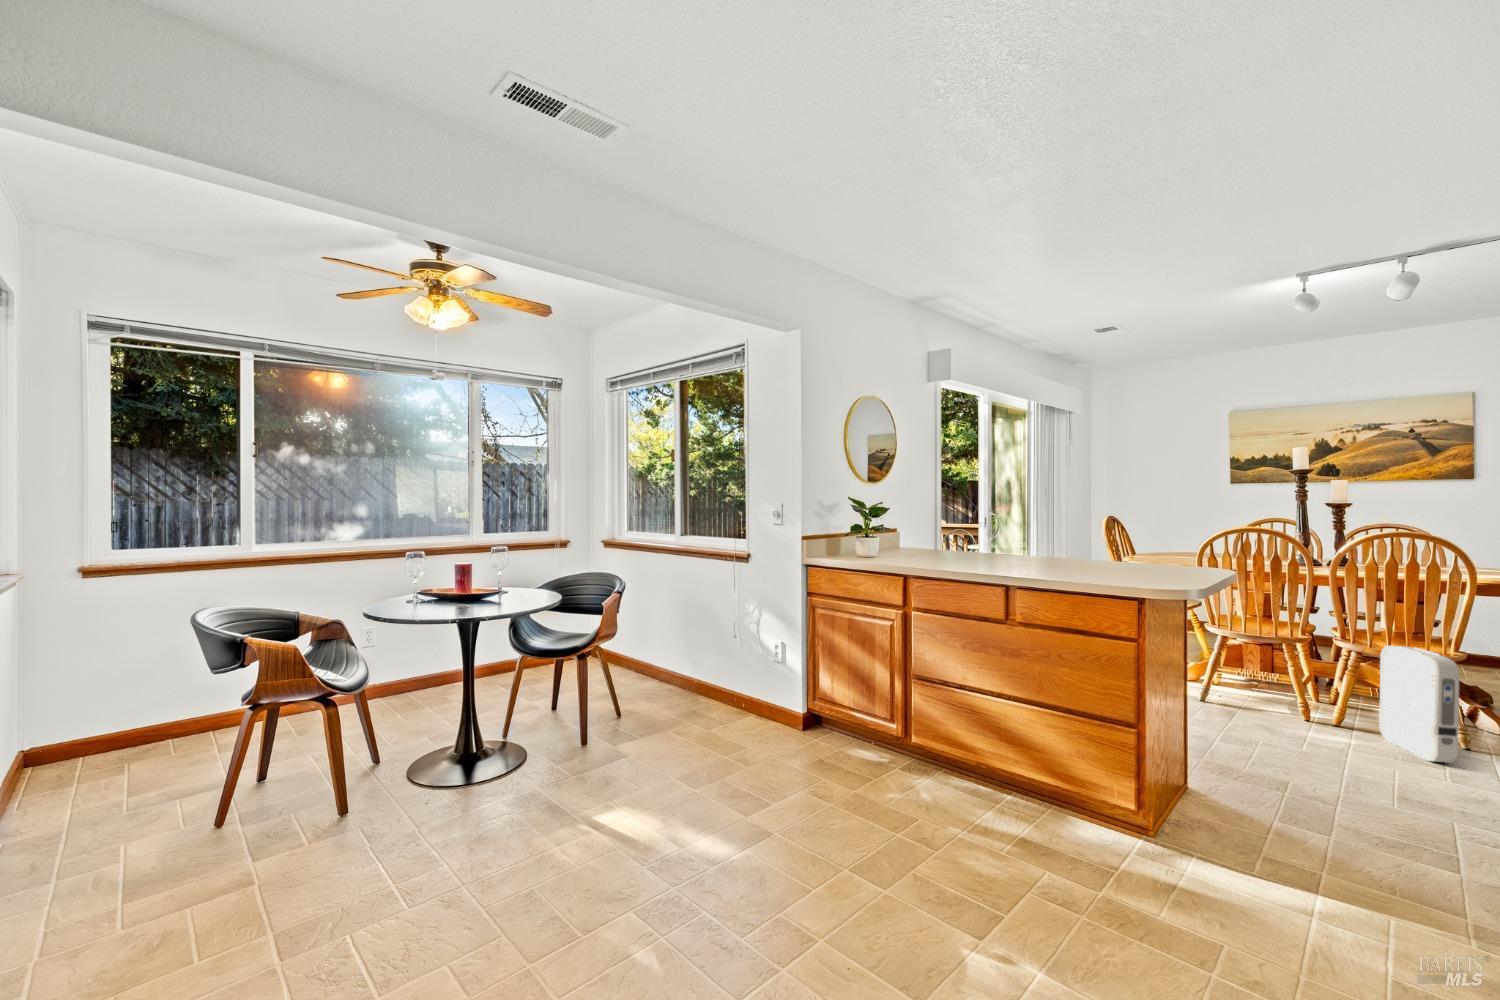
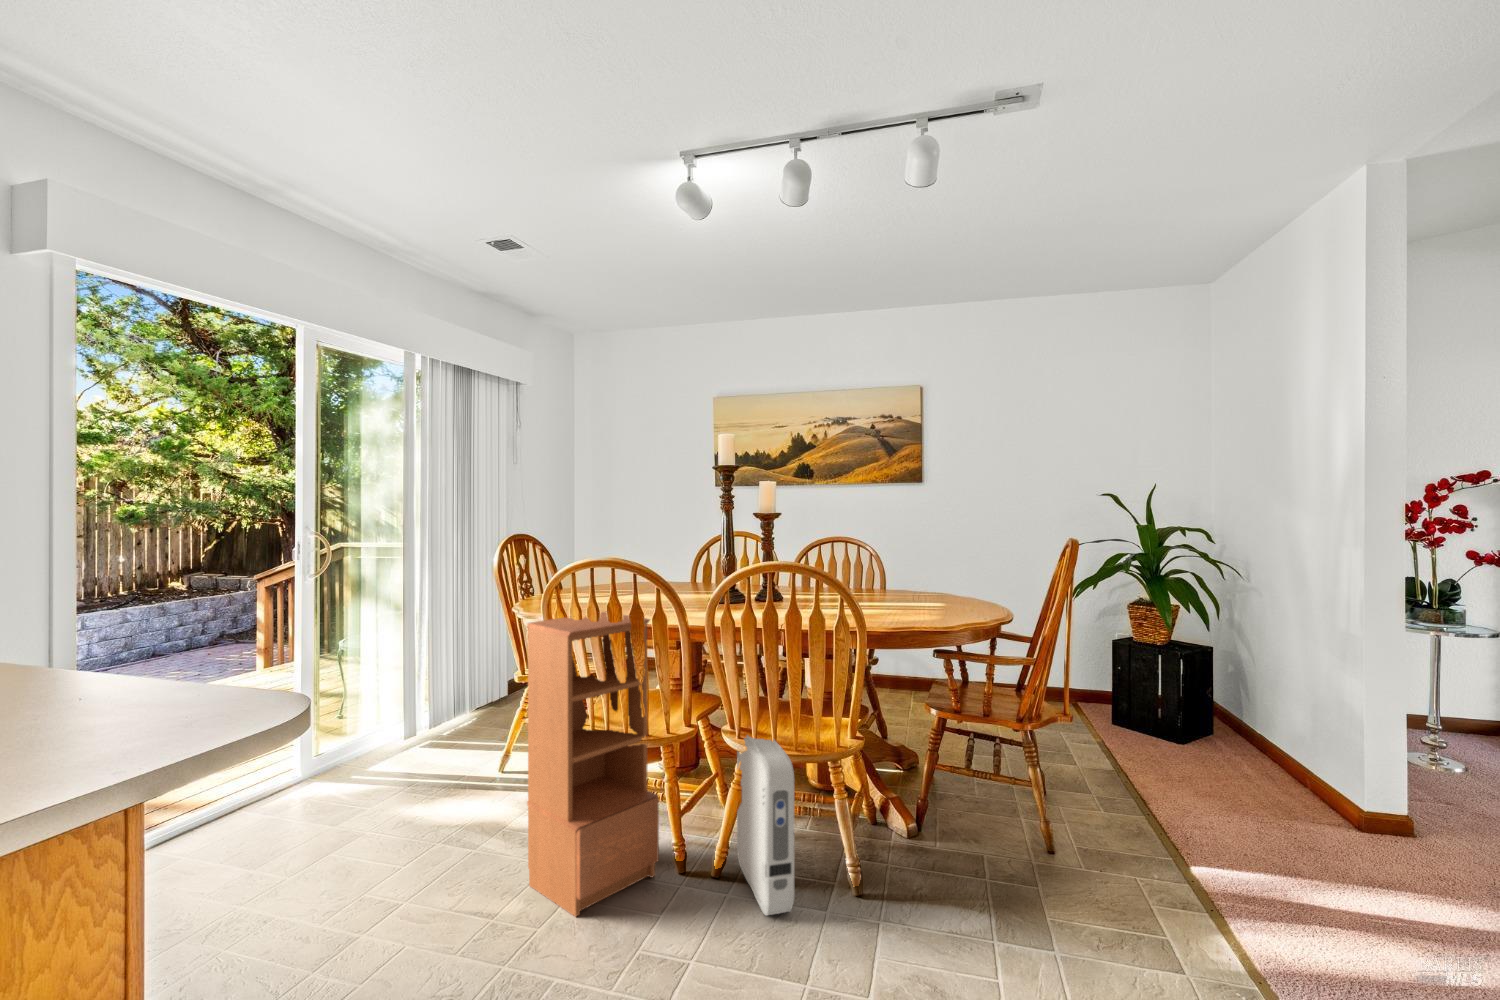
bookcase: none [1219,560,1318,741] -> present [527,612,659,917]

